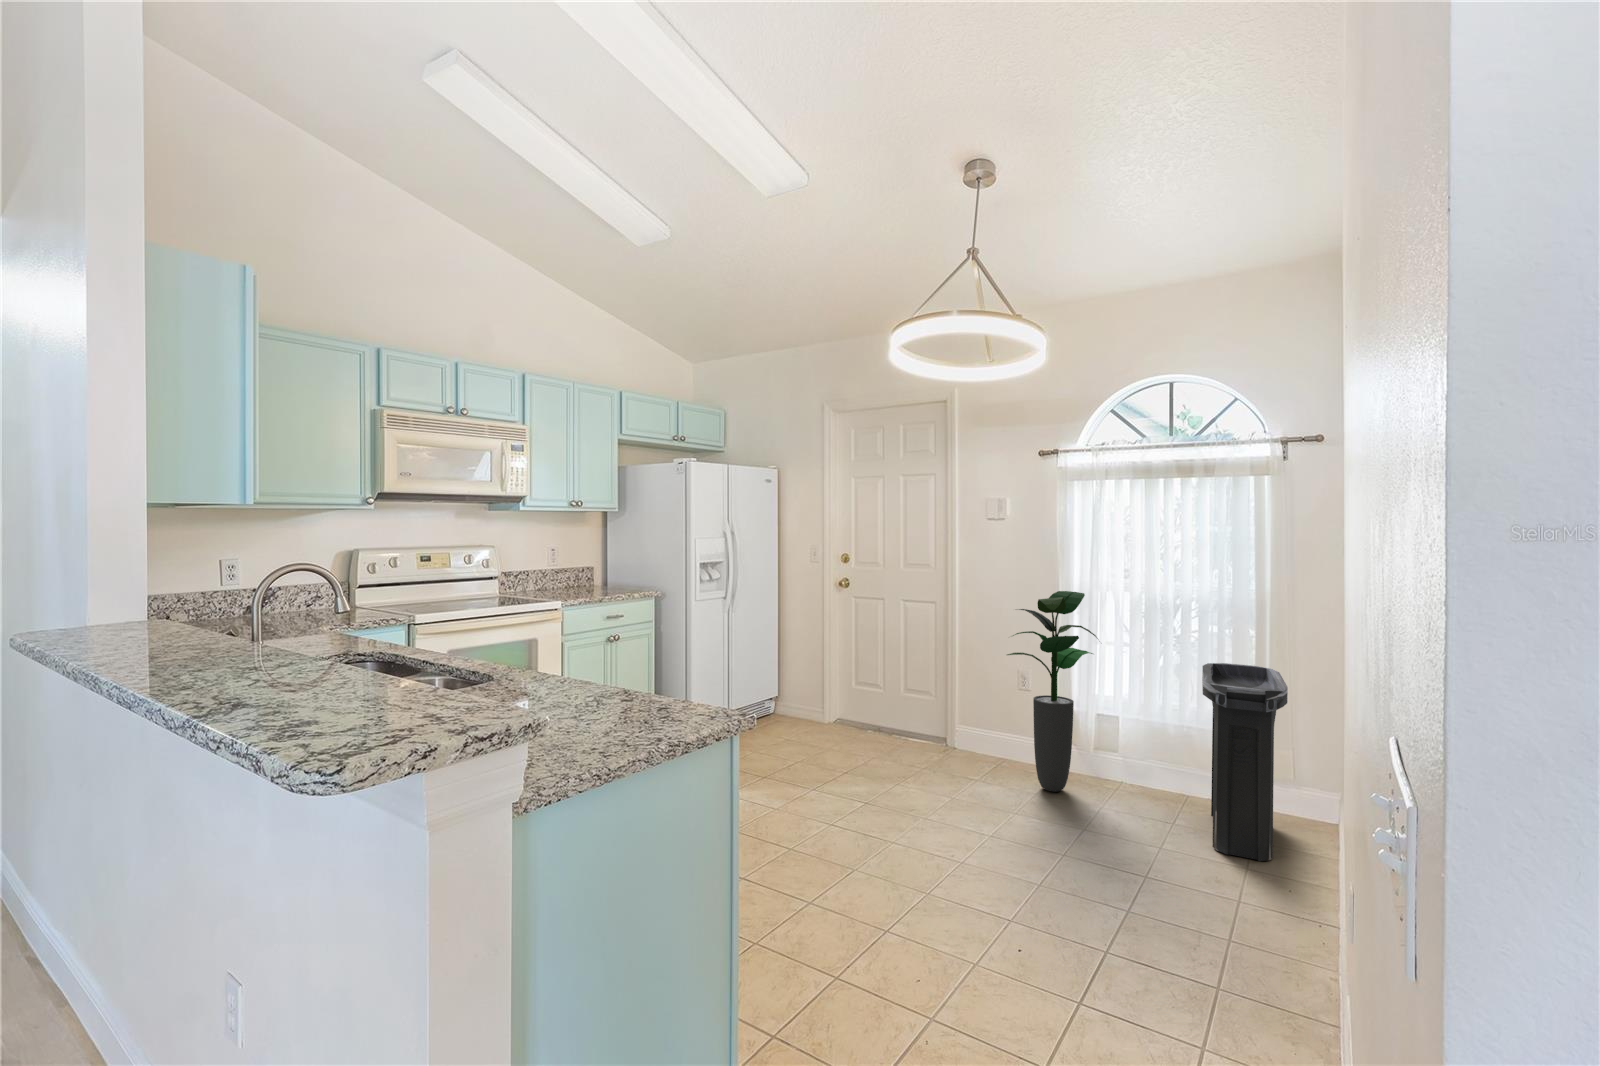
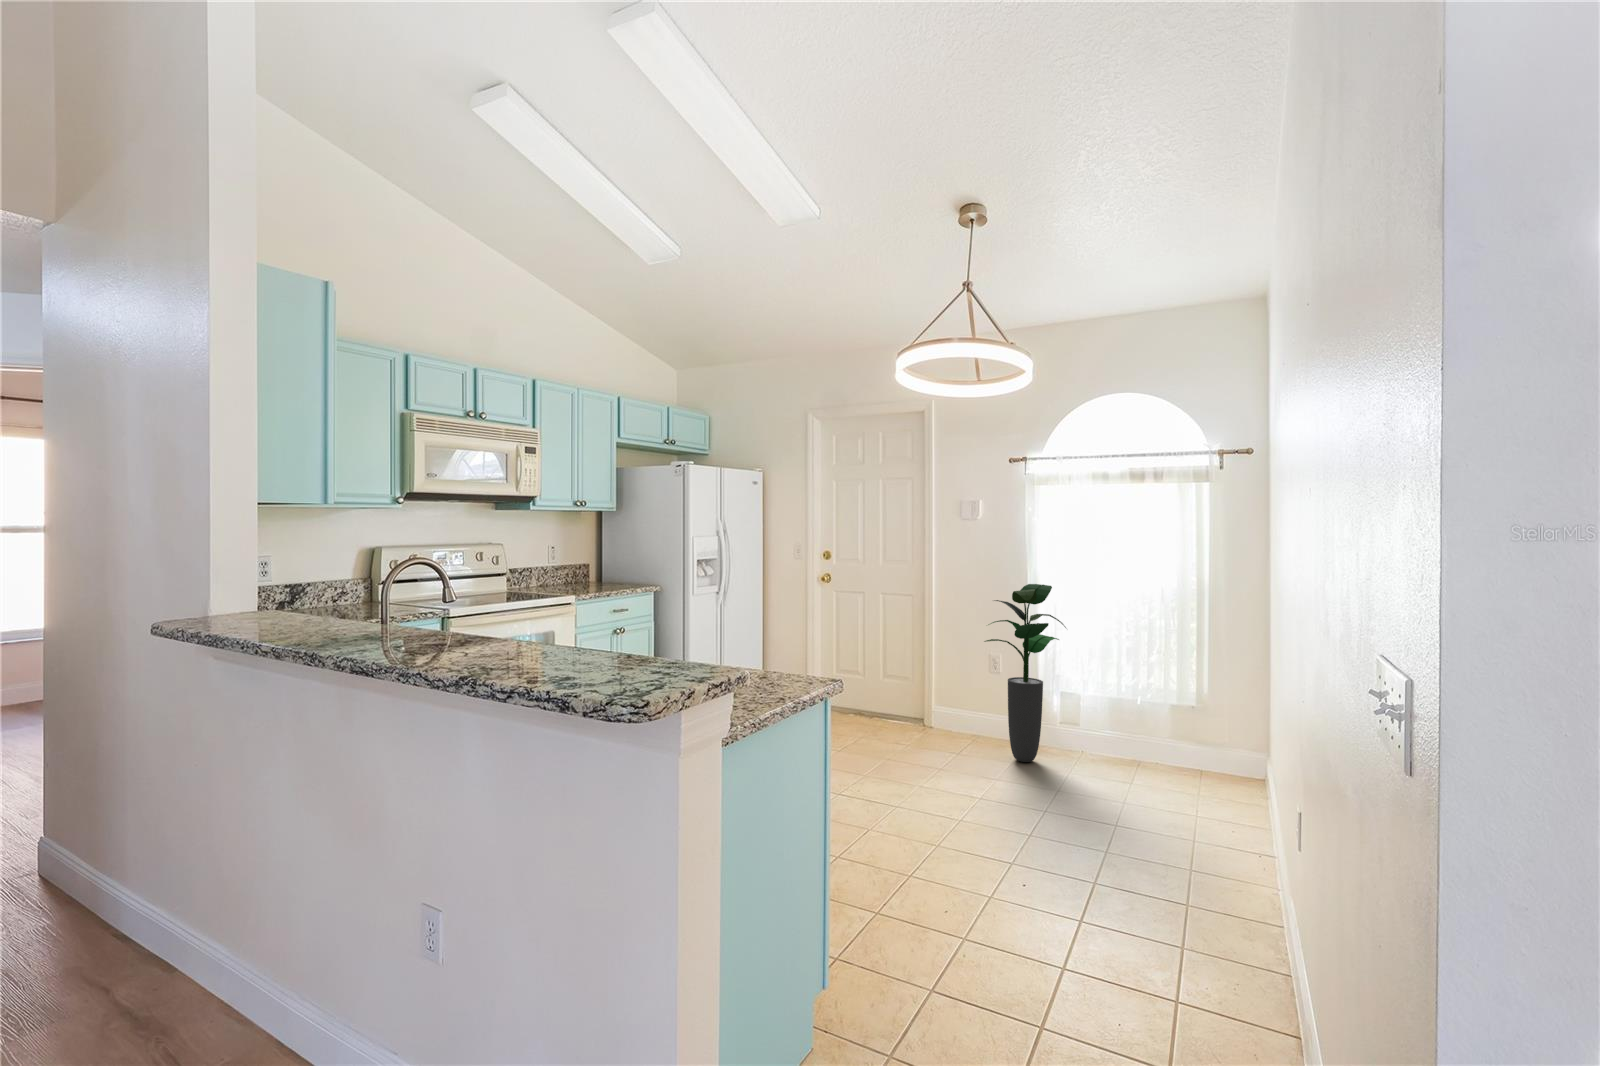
trash can: present [1202,663,1288,861] -> none [1154,645,1228,812]

